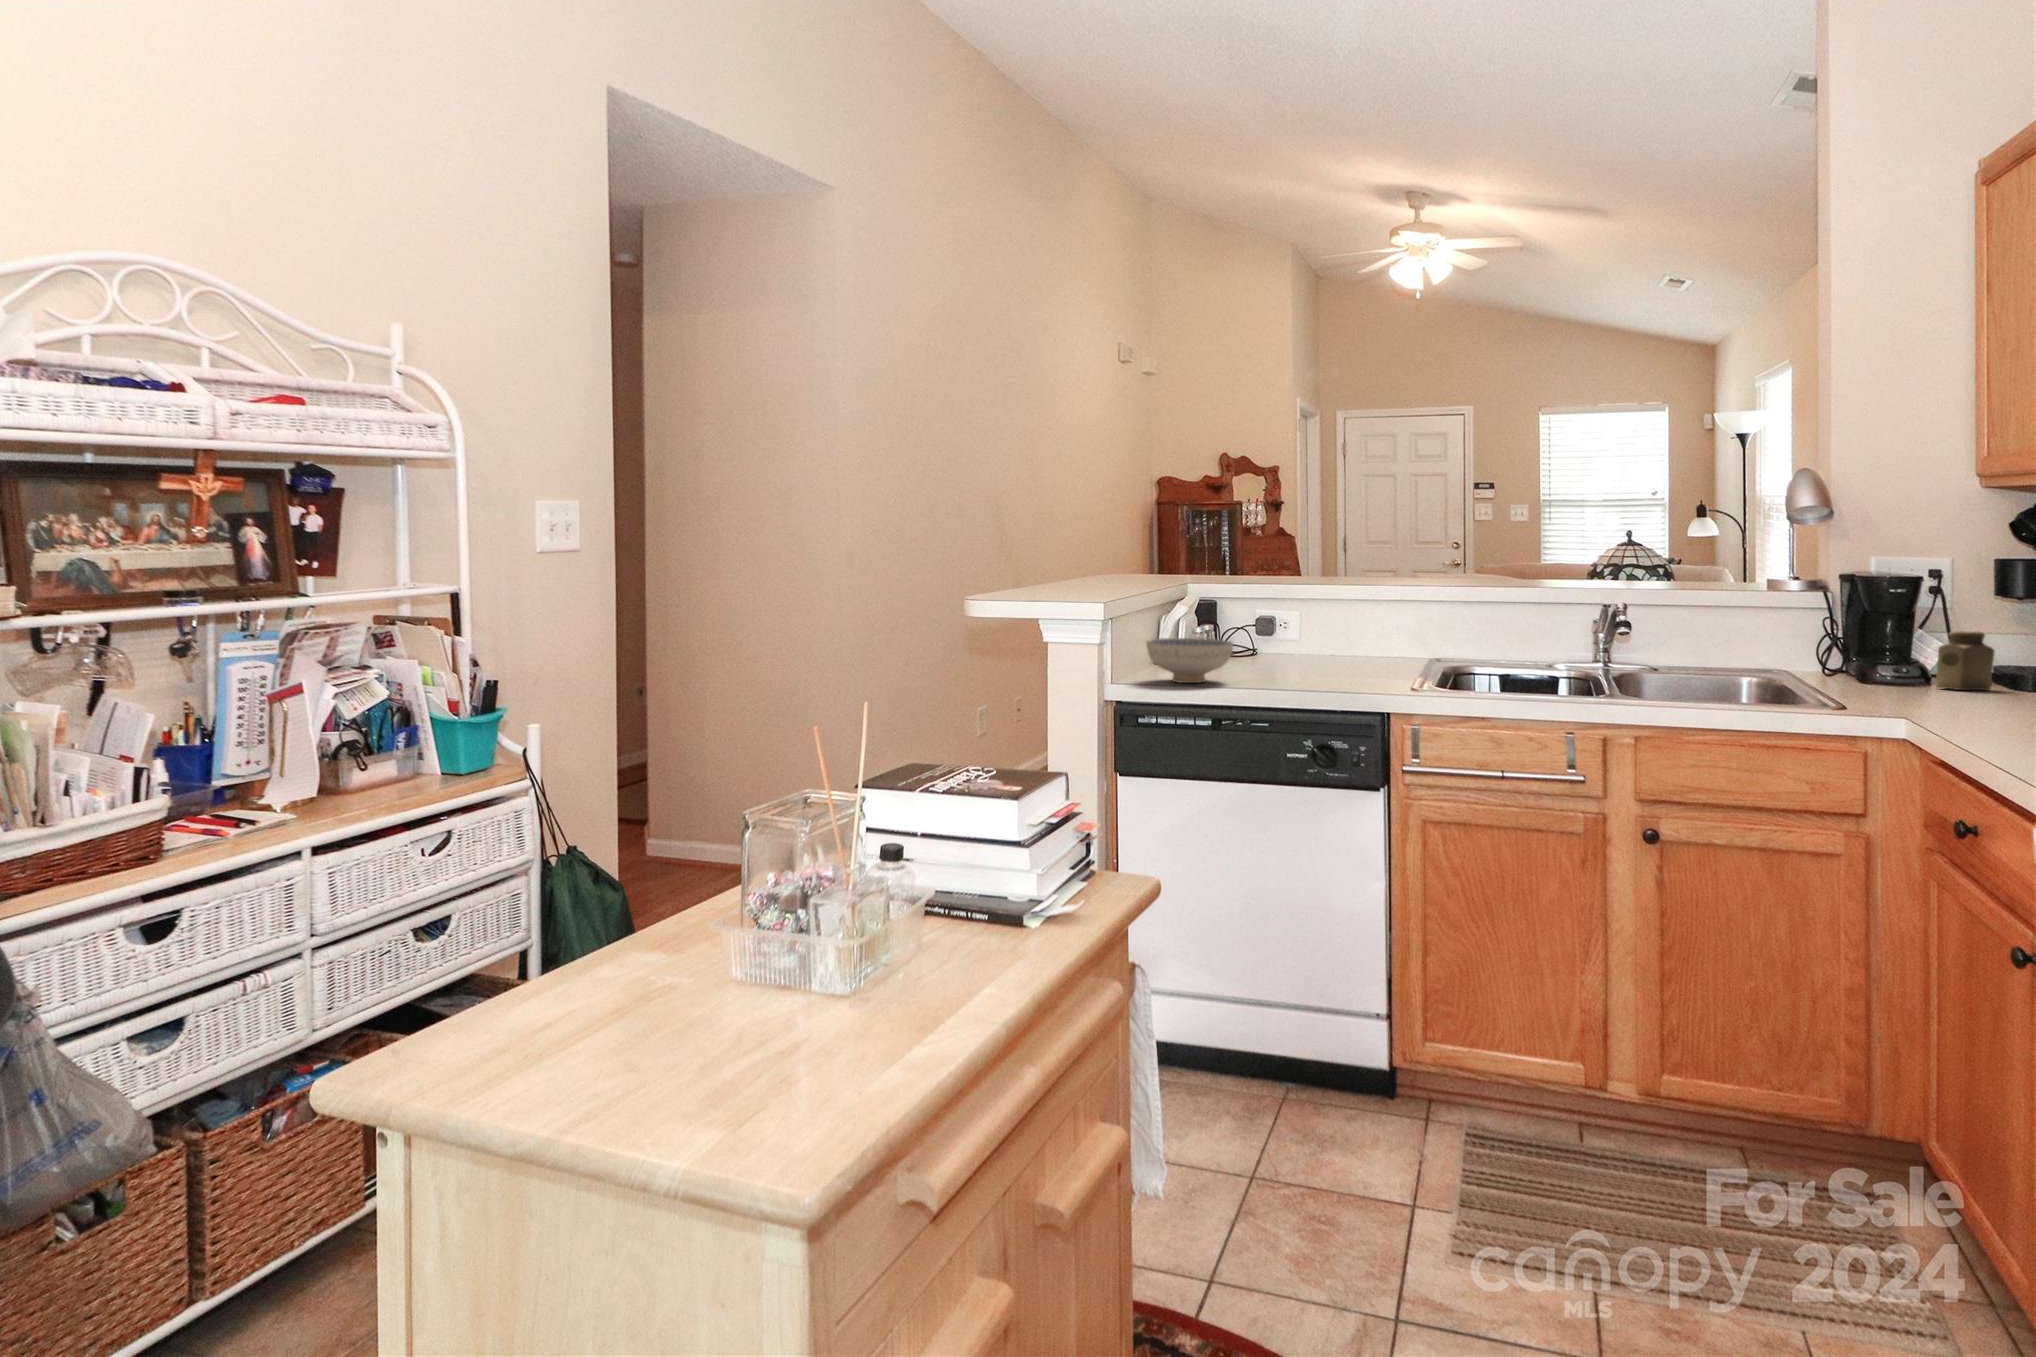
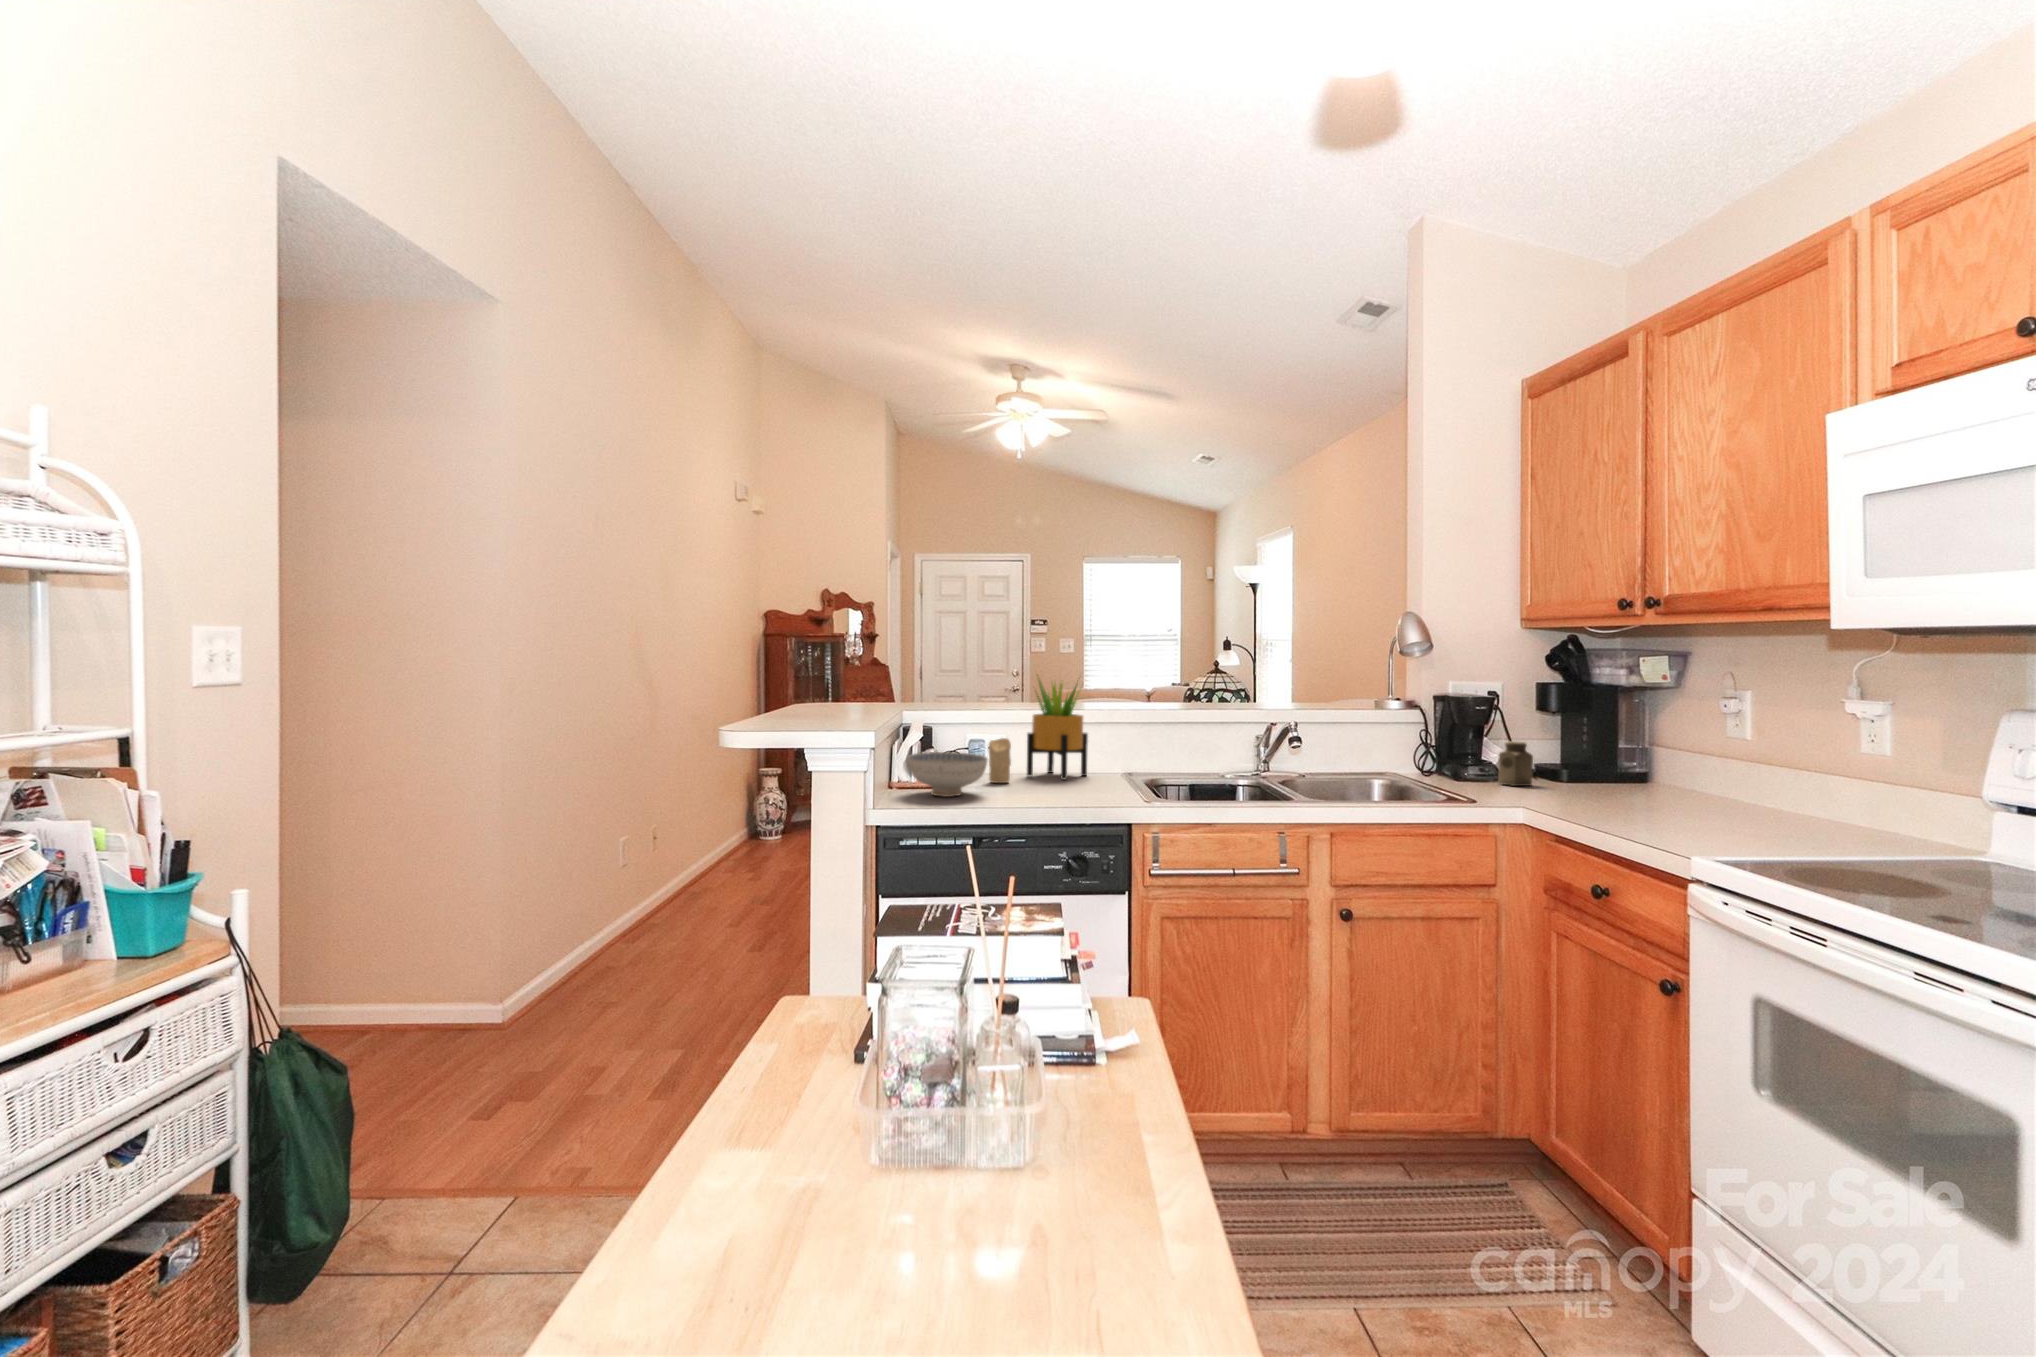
potted plant: none [1293,553,1365,672] -> present [1027,675,1088,780]
candle: none [1245,626,1269,674] -> present [989,738,1011,783]

